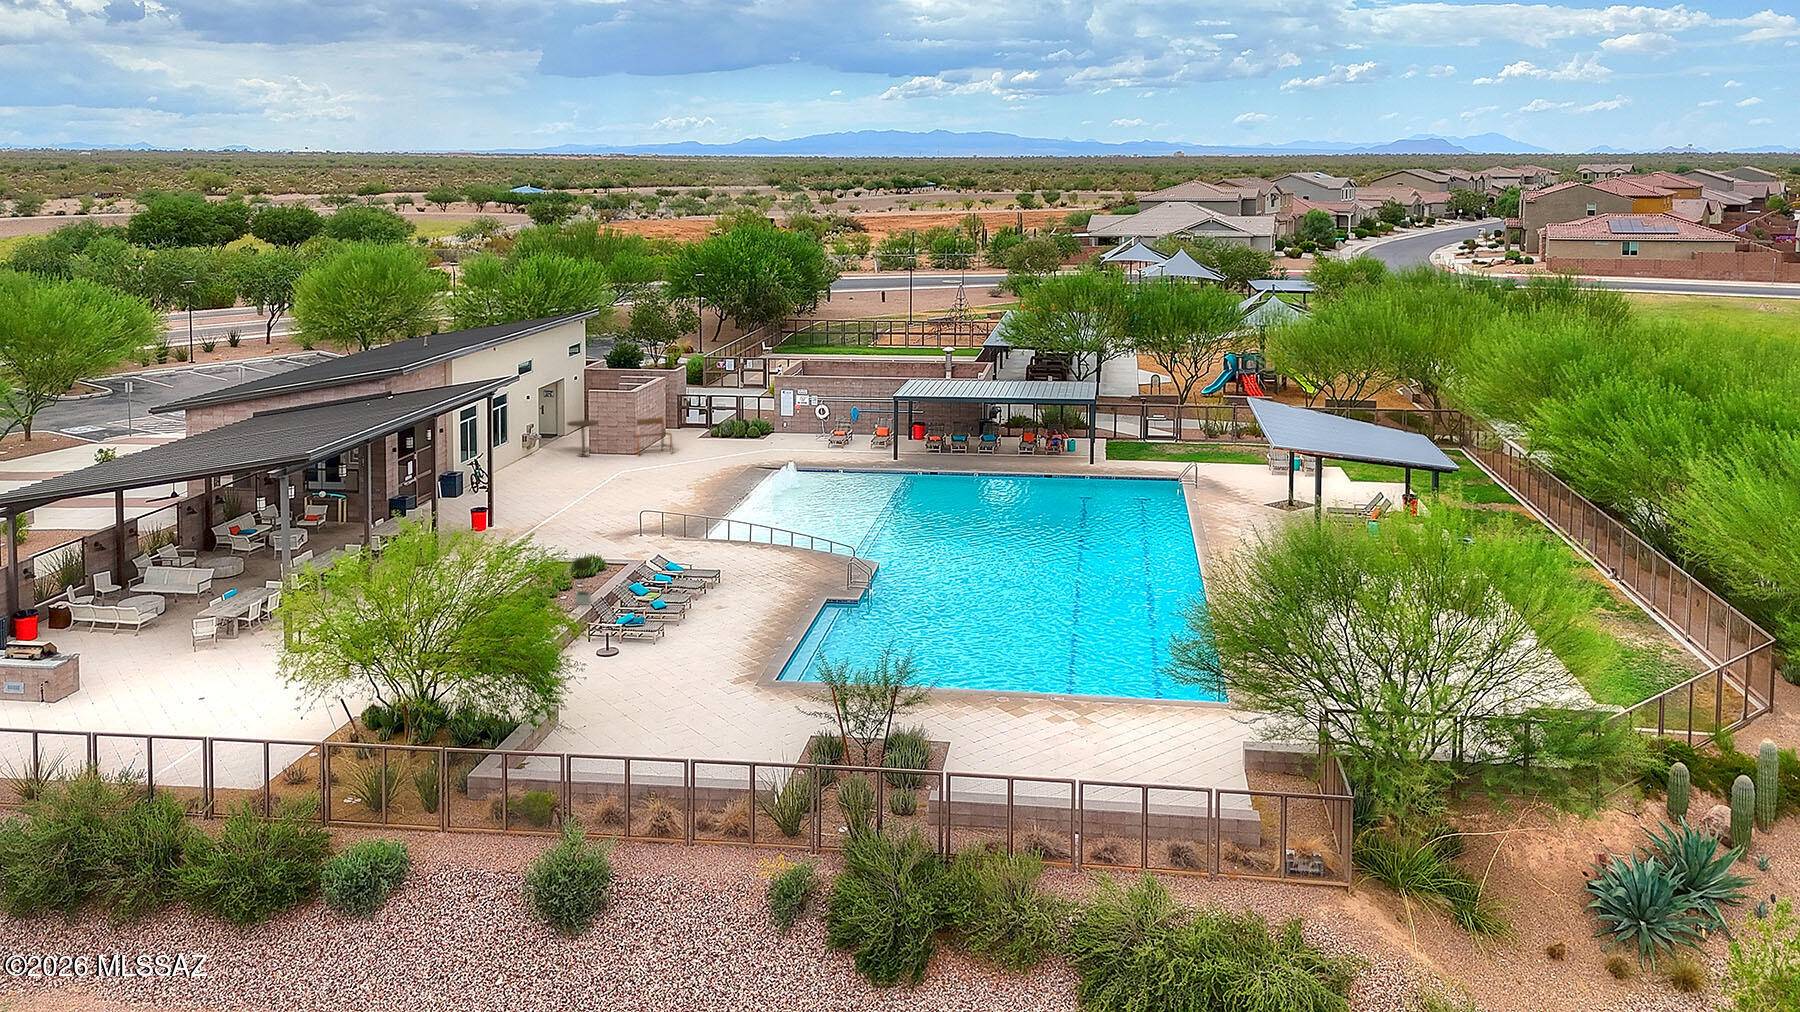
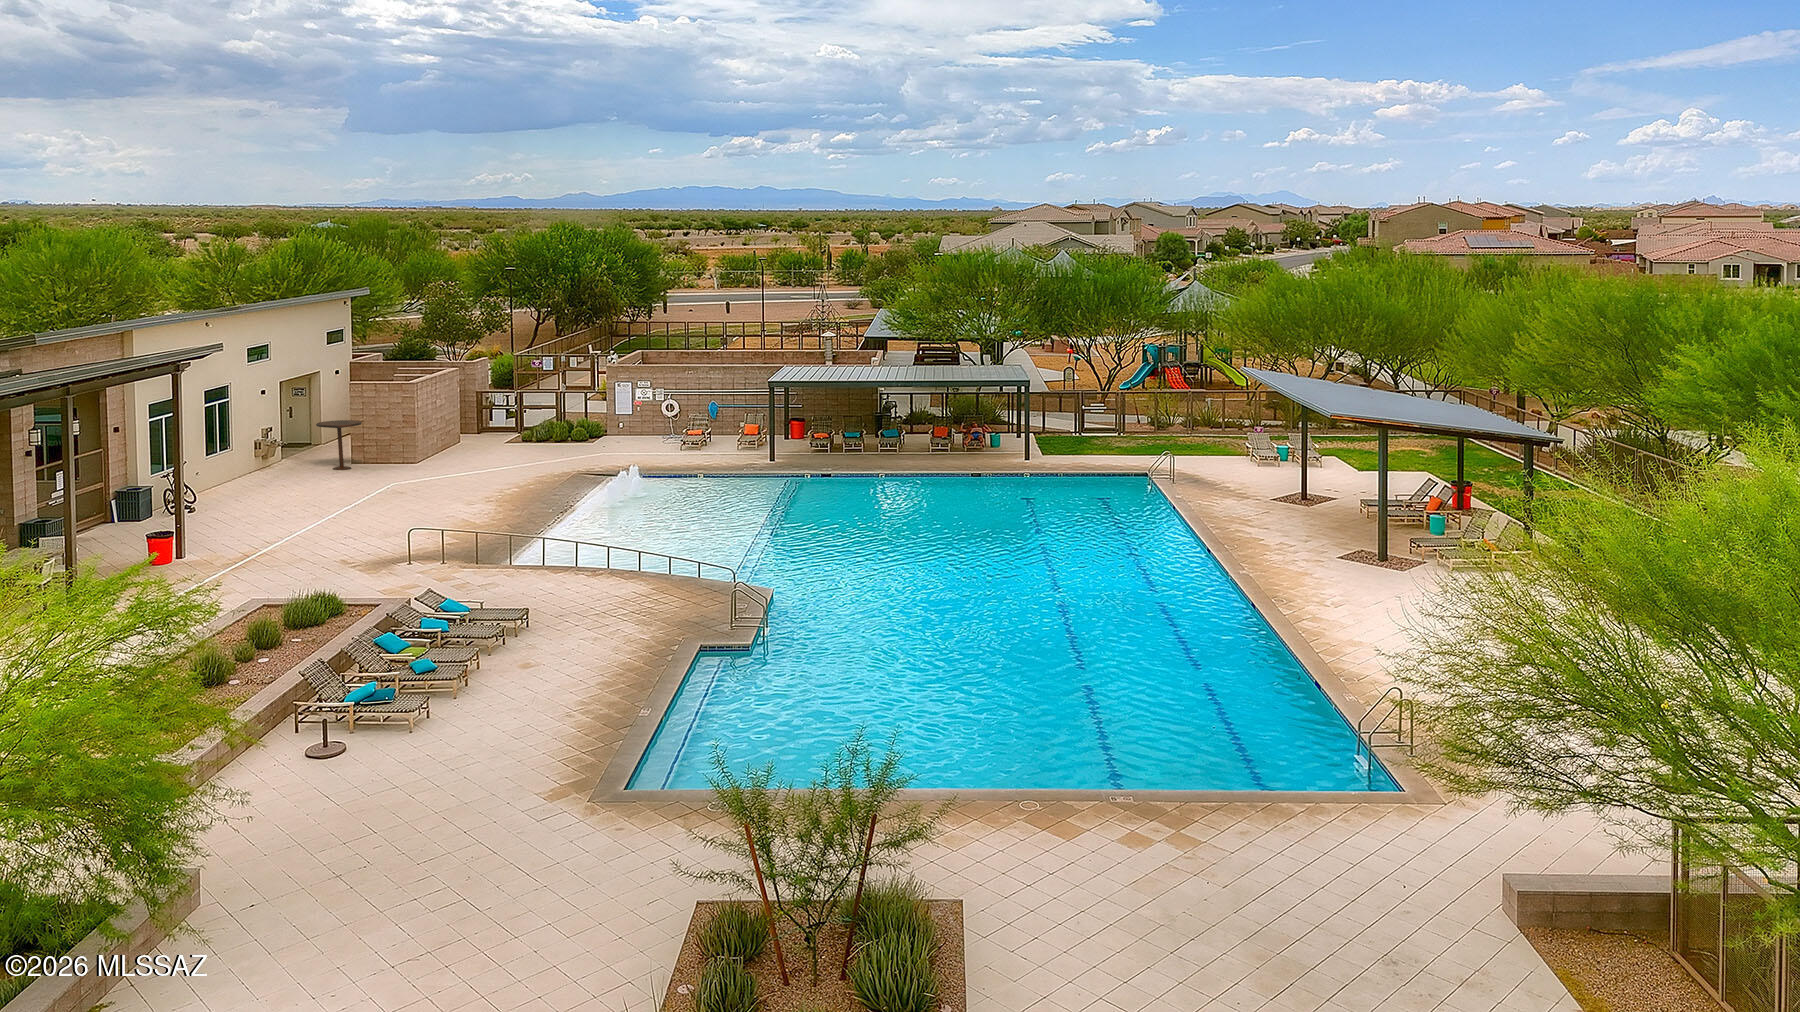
bench: present [633,418,673,455] -> none [408,415,468,468]
potted tree: present [573,558,592,605] -> none [282,592,316,670]

